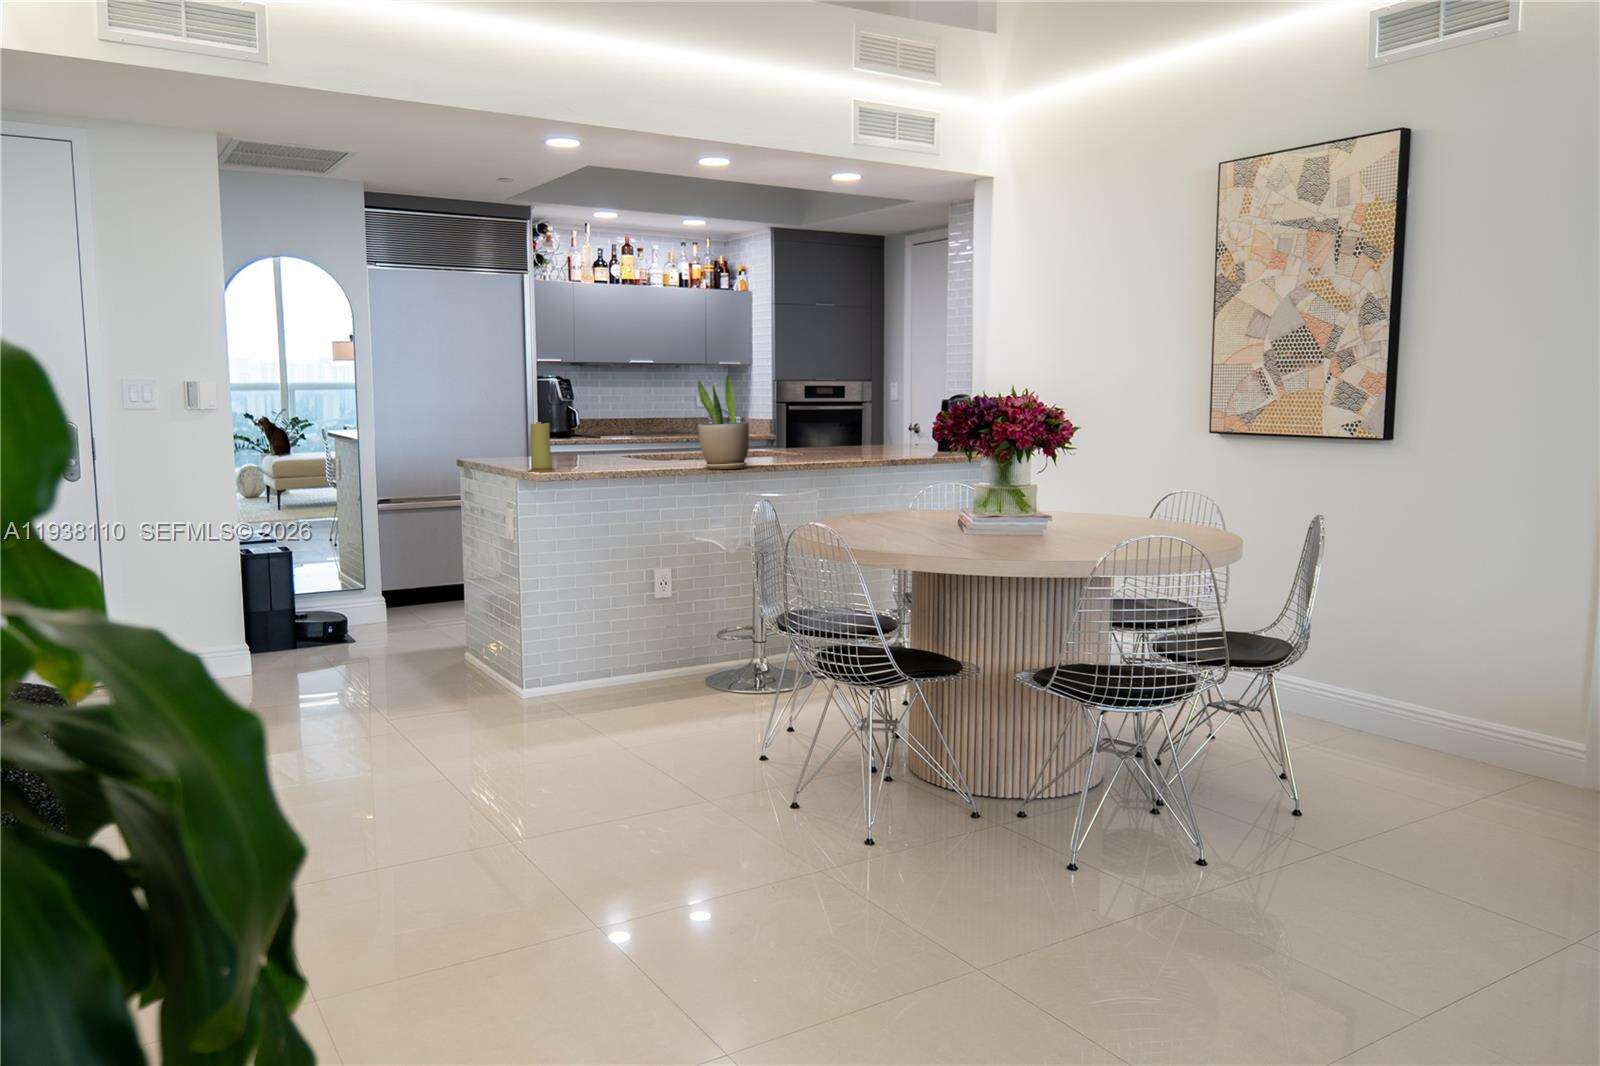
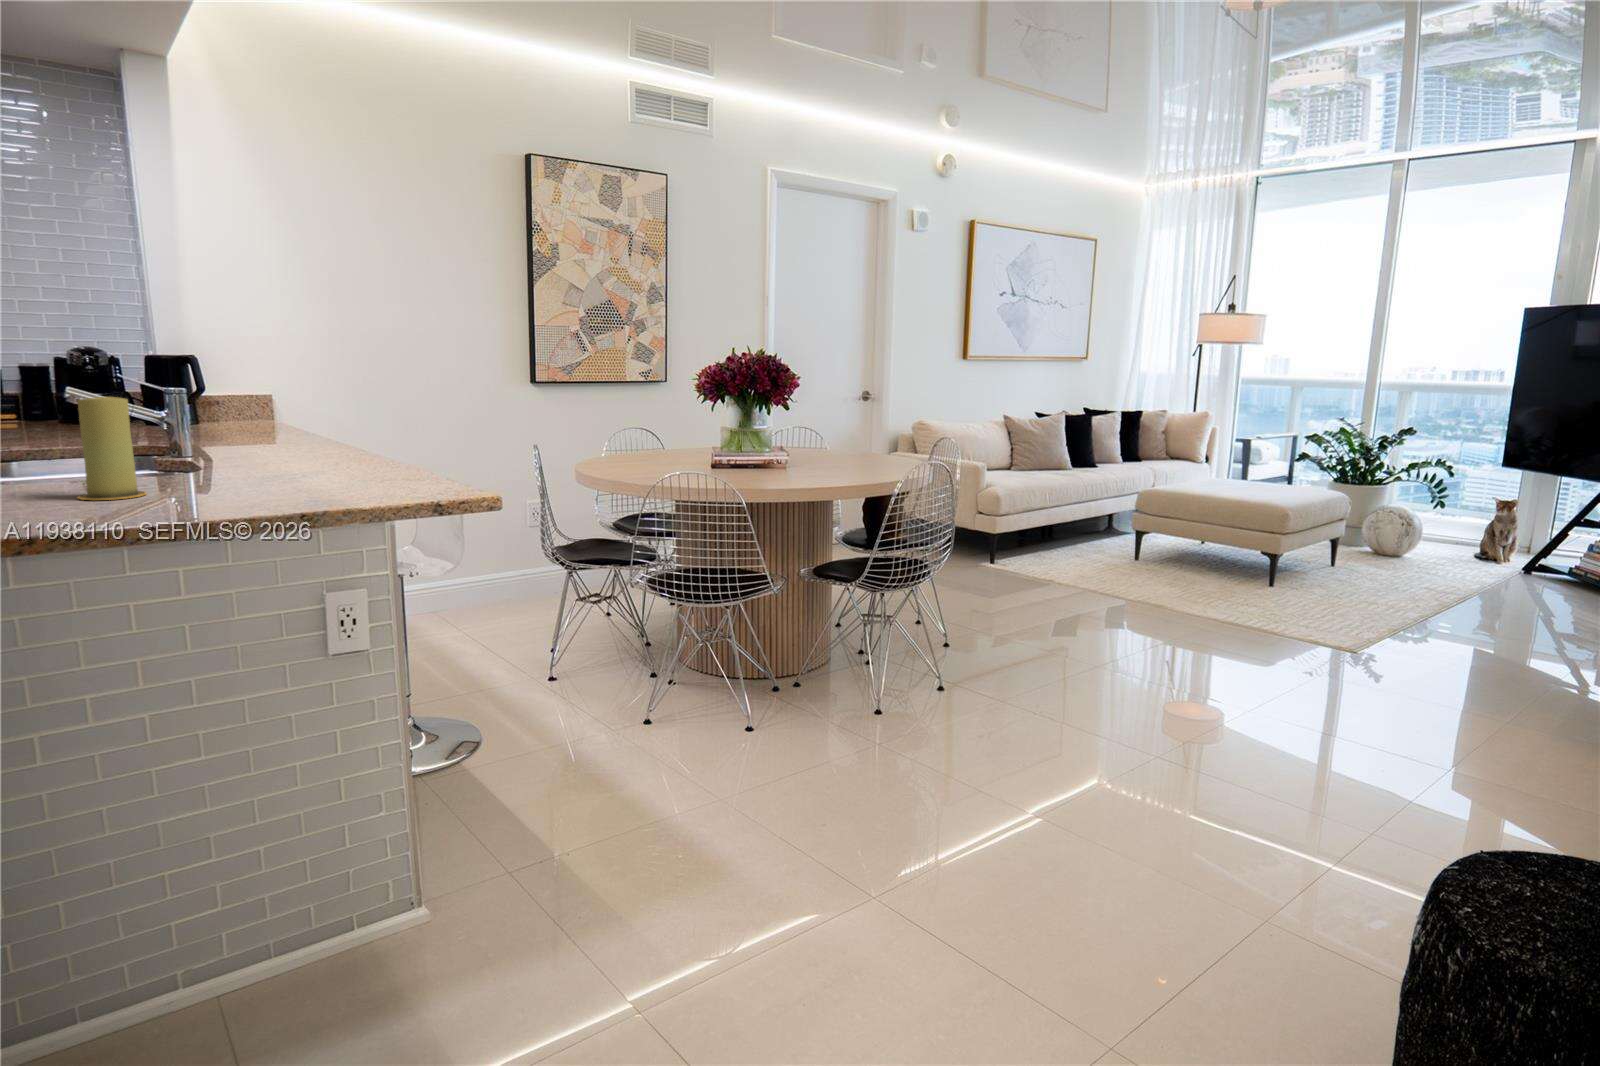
potted plant: present [697,374,749,469] -> none [243,312,330,457]

